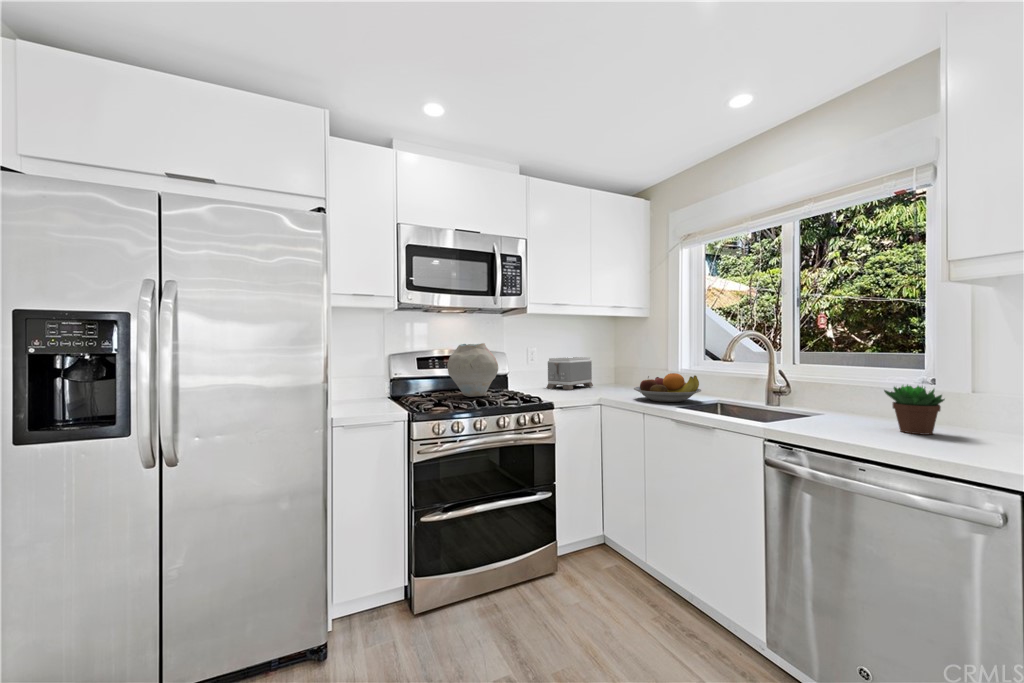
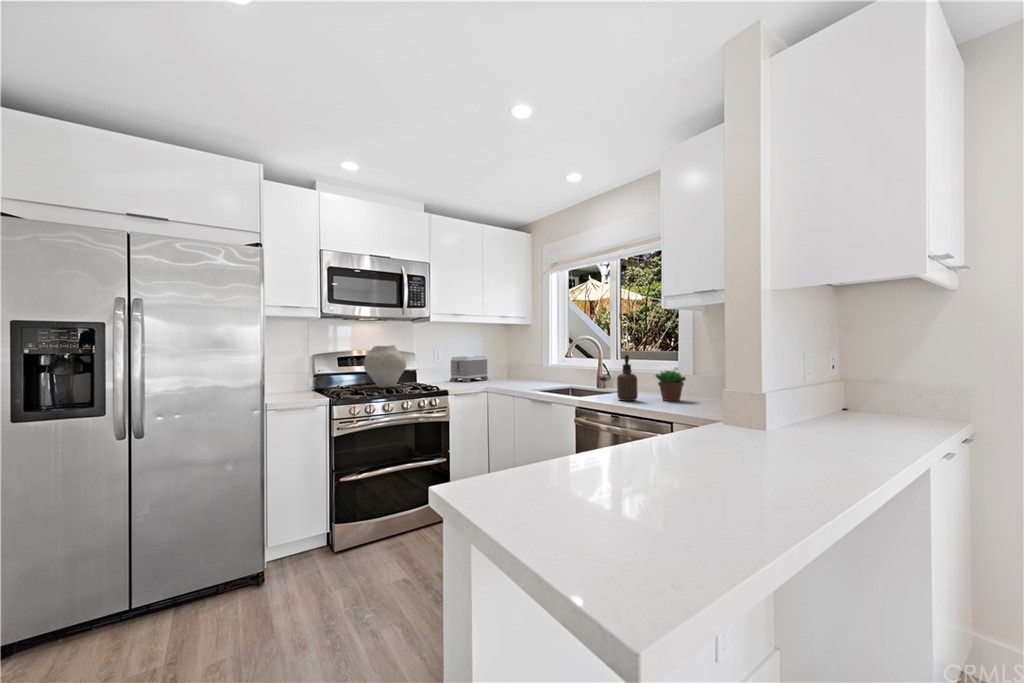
soap dispenser: none [823,361,860,432] -> present [617,355,638,401]
fruit bowl: present [634,373,701,402] -> none [511,367,559,388]

